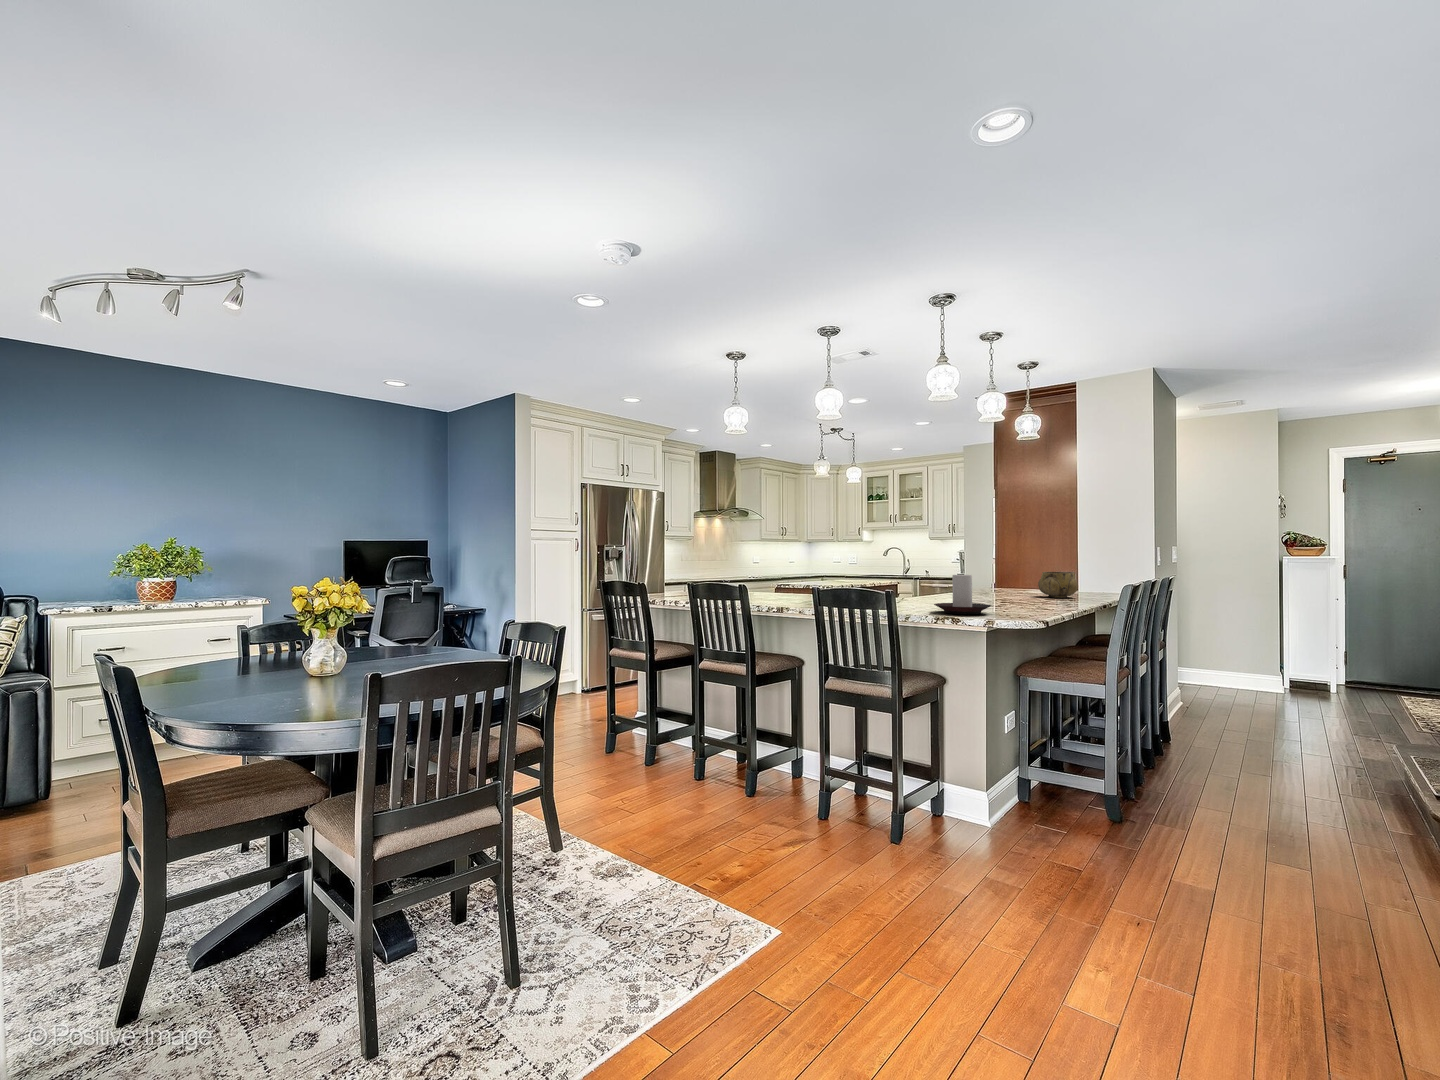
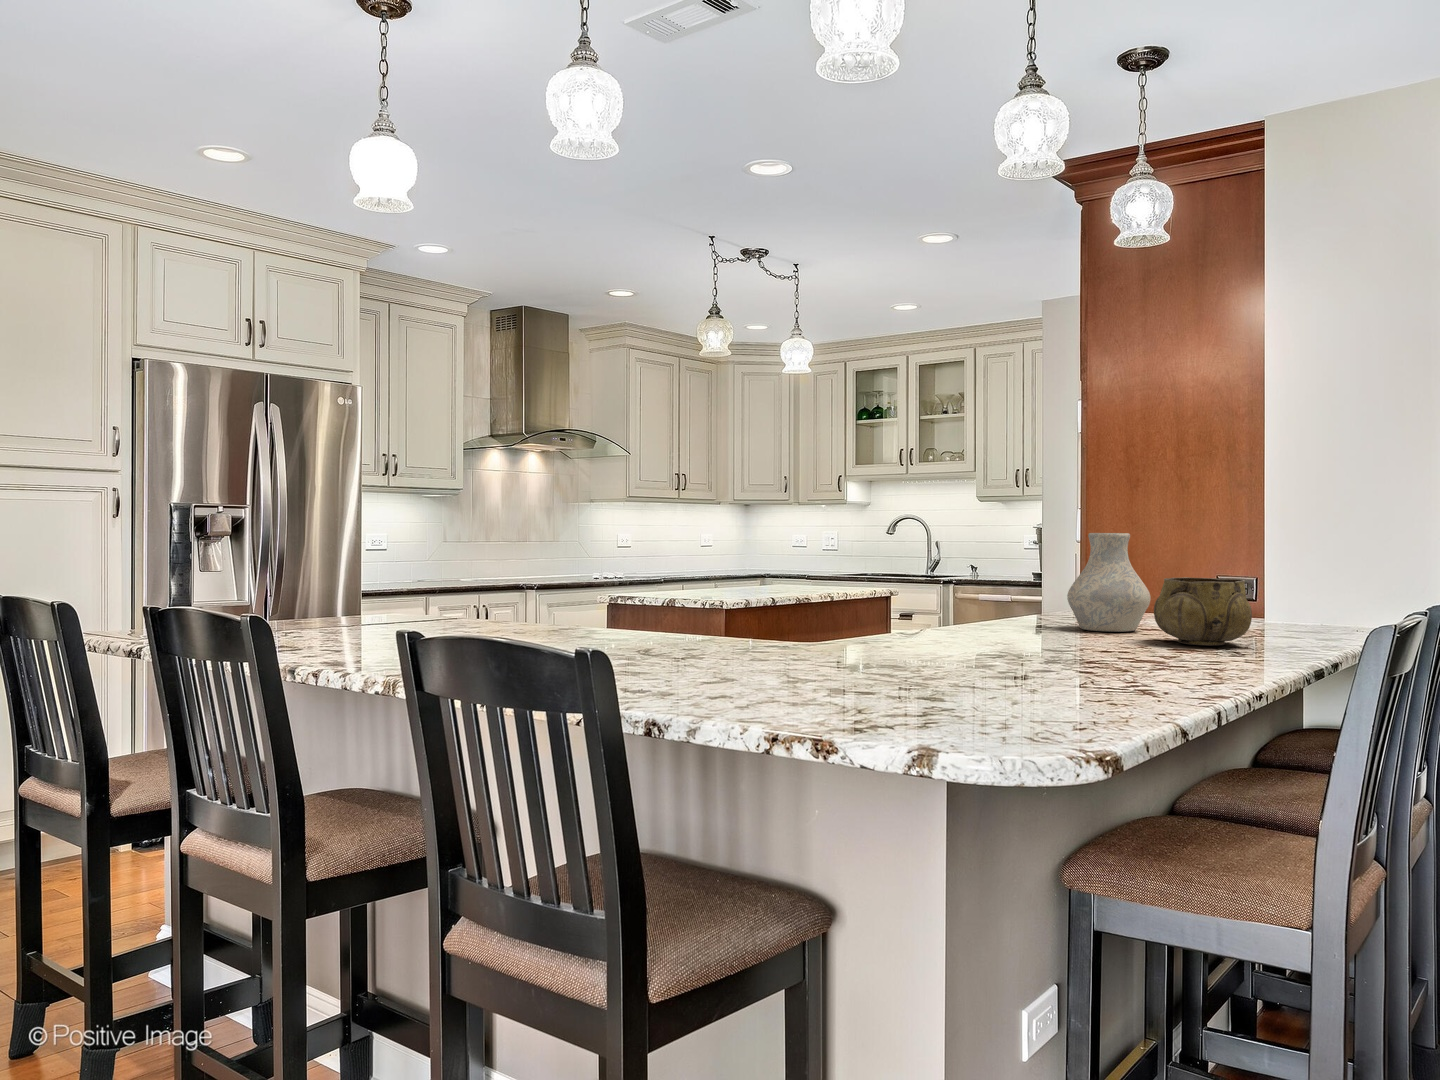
vase: none [1000,555,1035,594] -> present [1067,533,1151,632]
candle holder: present [934,575,991,614] -> none [797,586,968,719]

